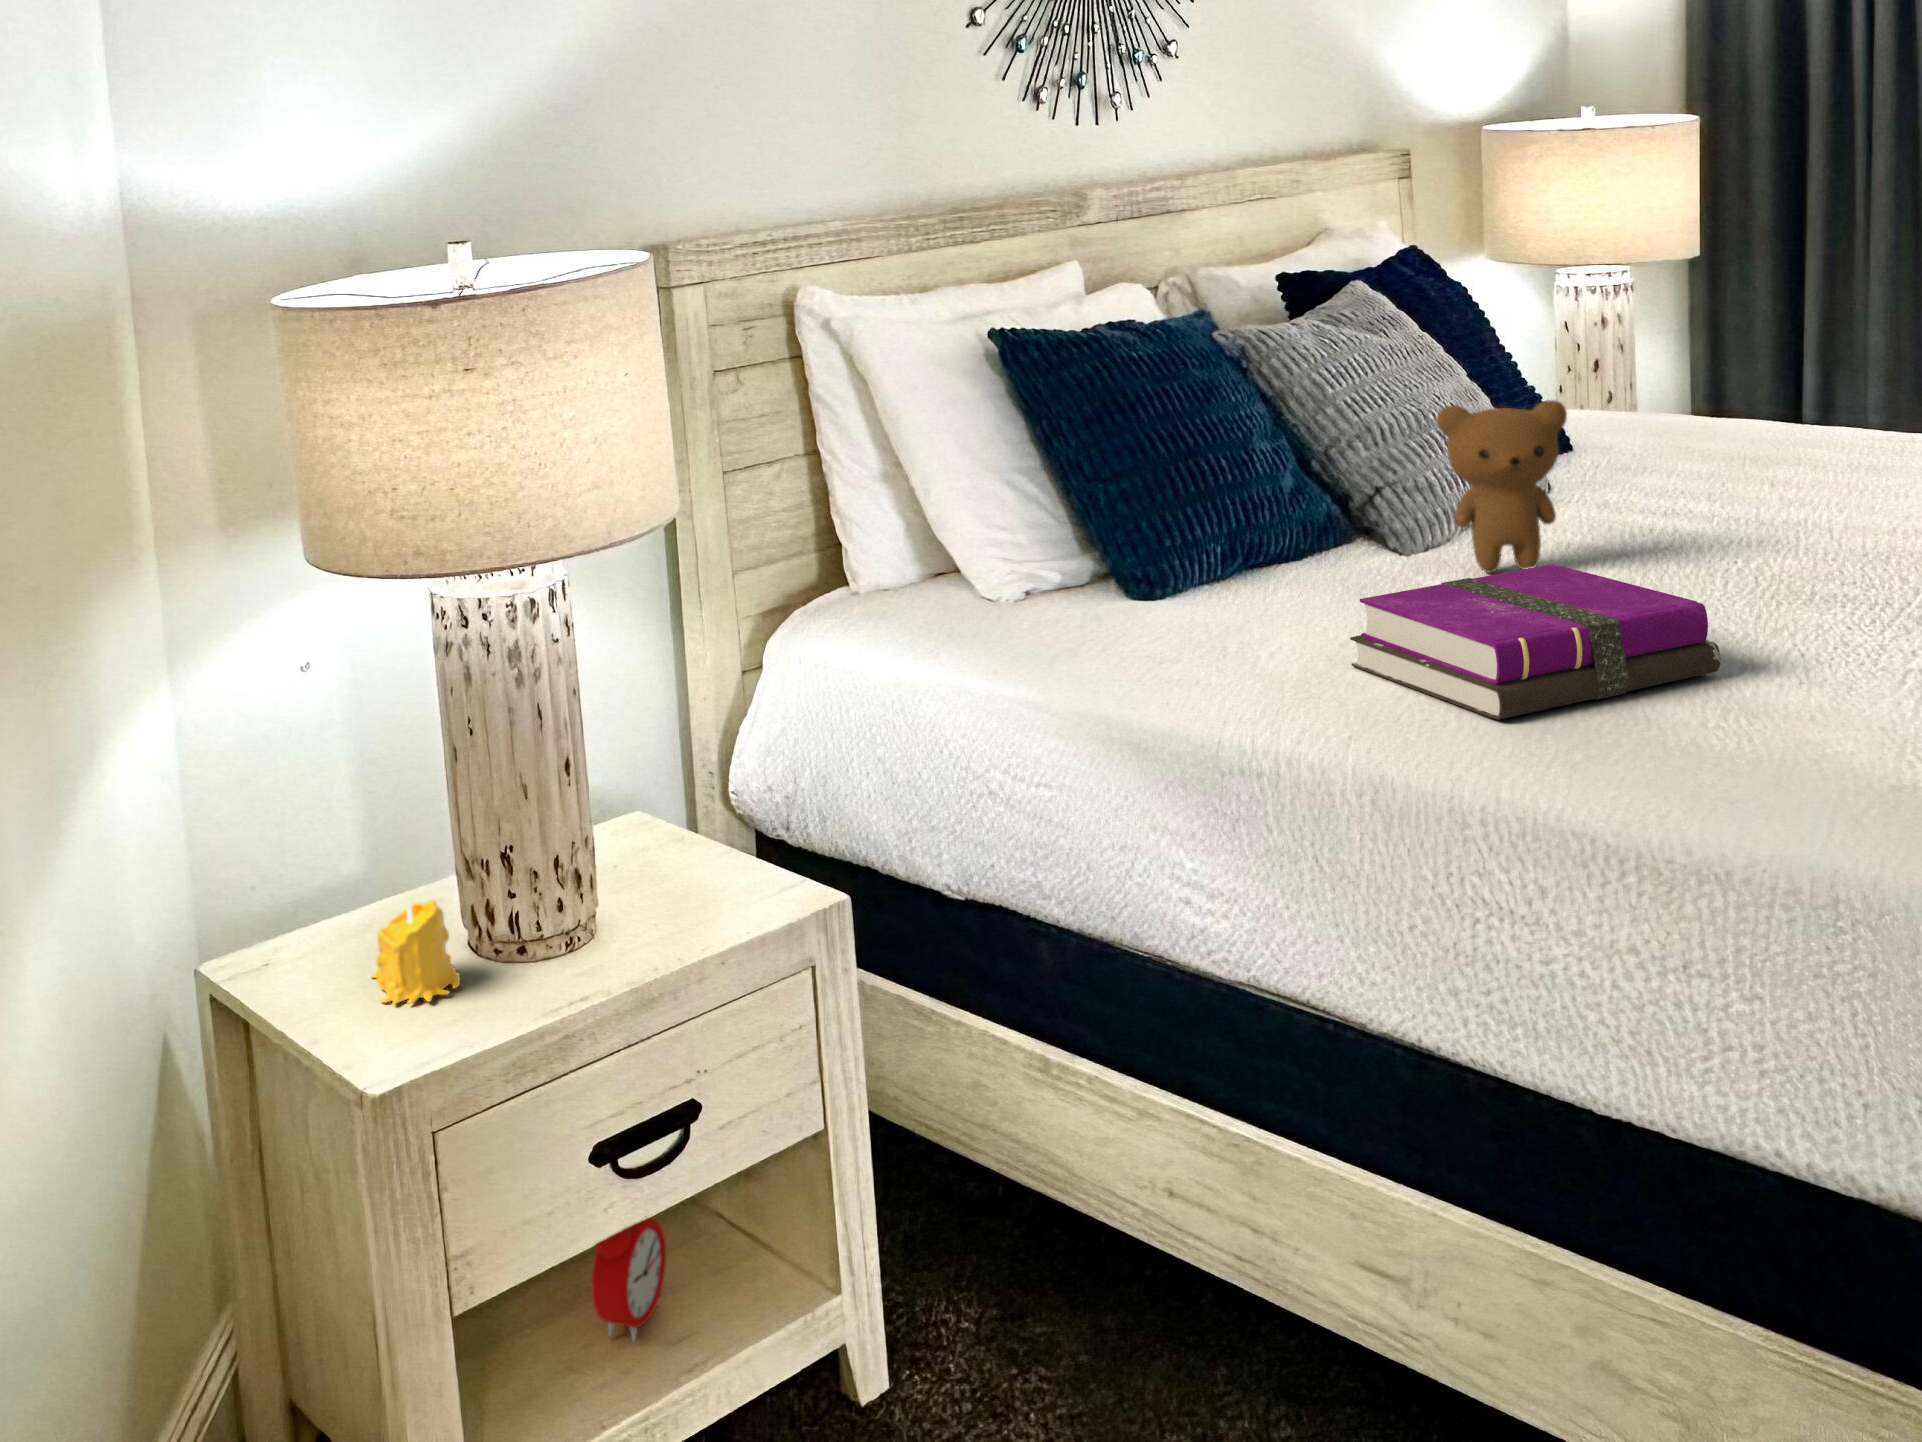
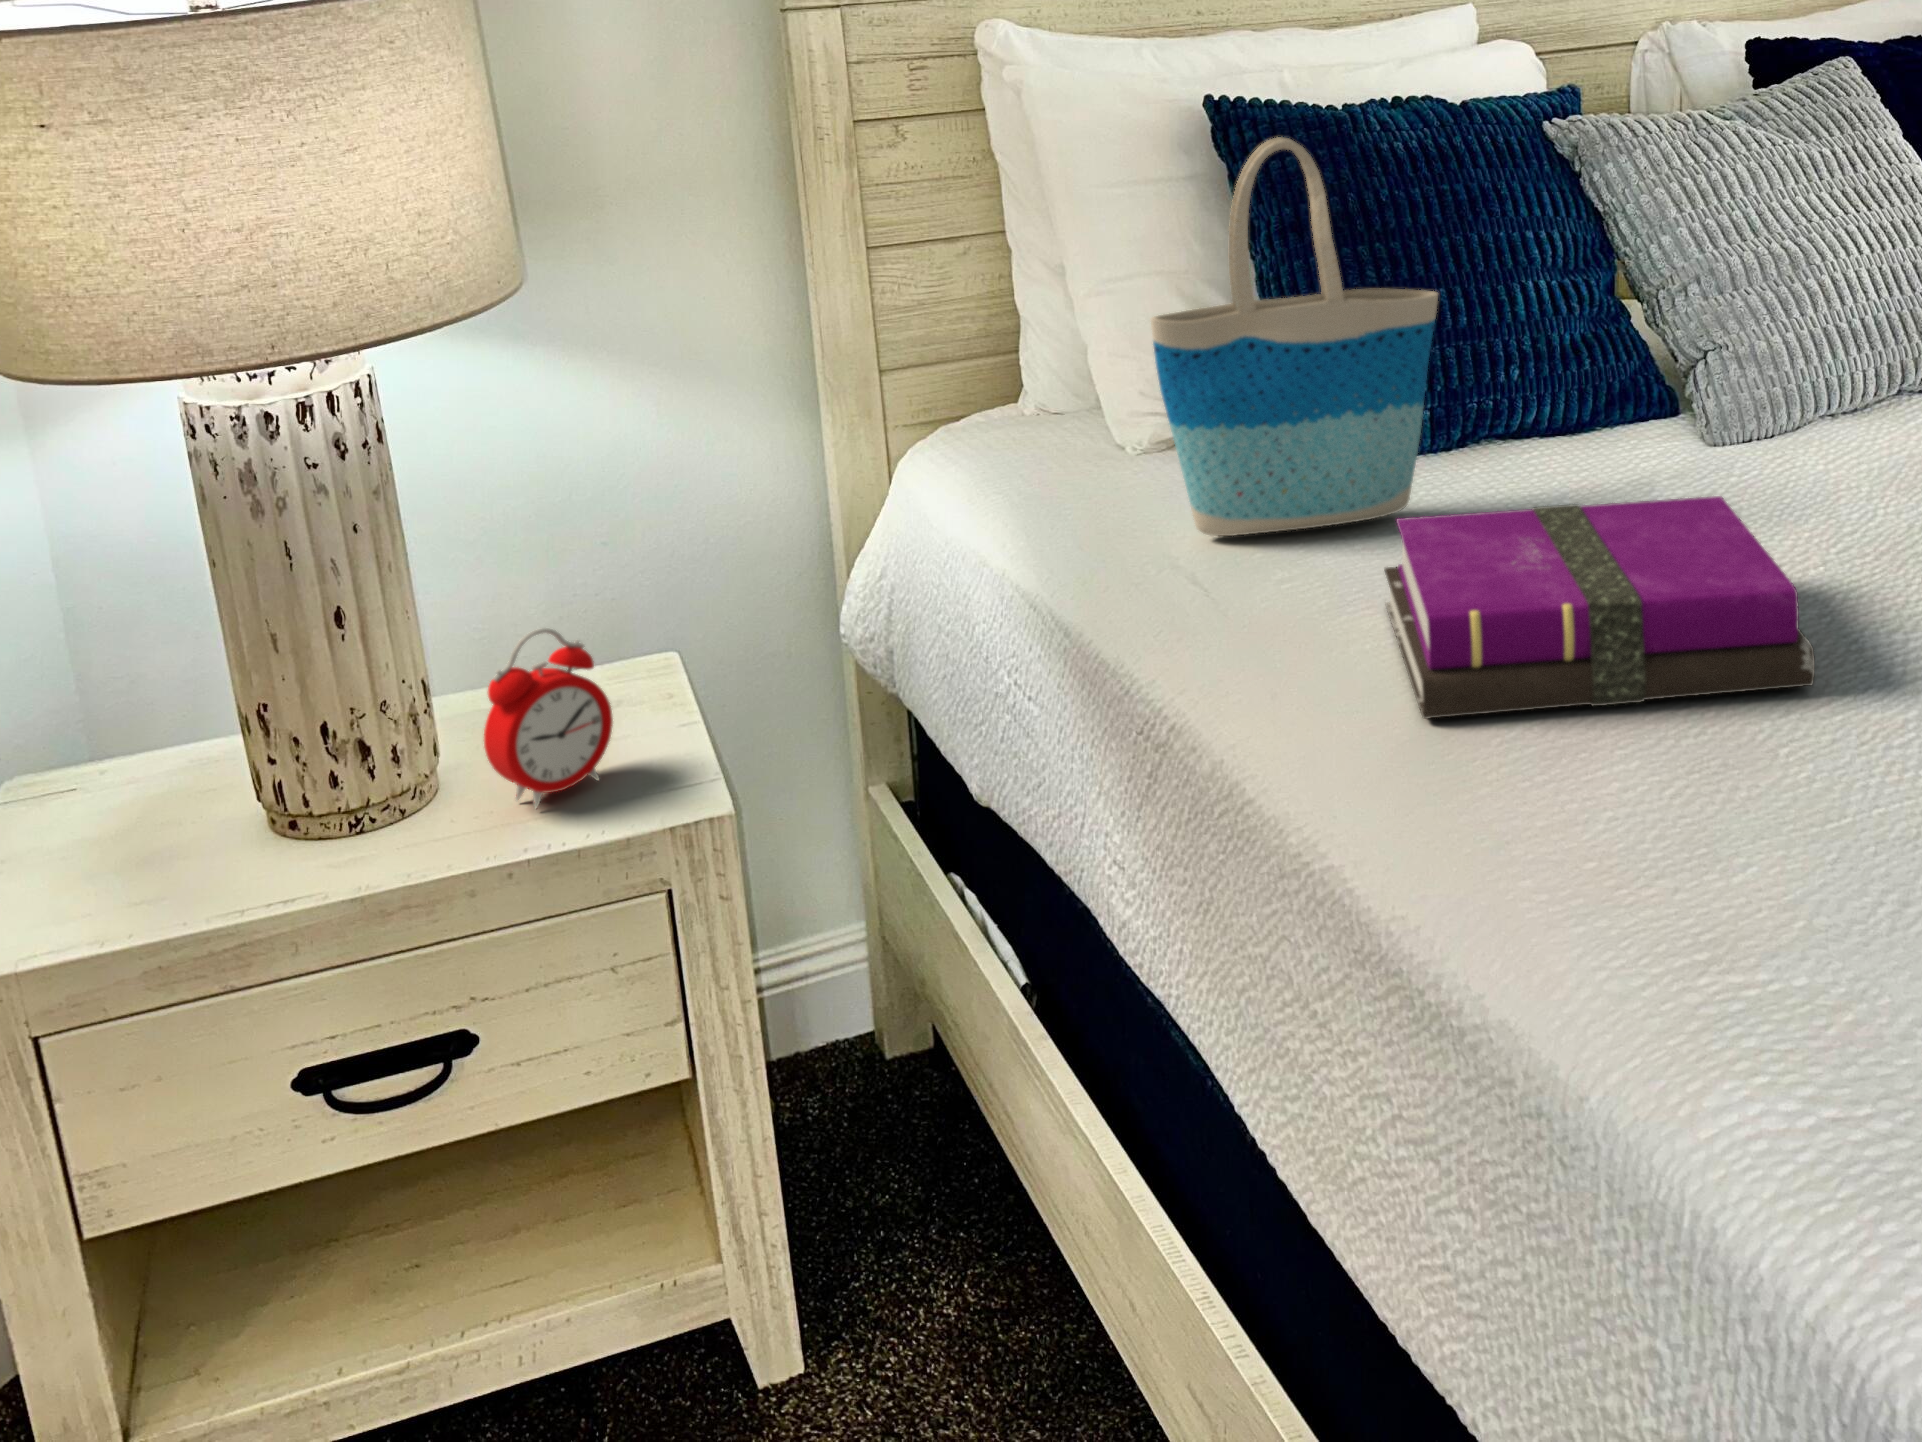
tote bag: none [1115,340,1283,642] -> present [1150,137,1438,536]
teddy bear: present [1437,400,1567,573] -> none [1717,251,1893,490]
candle: present [372,900,460,1004] -> none [81,756,202,877]
alarm clock: present [592,1218,666,1342] -> present [484,628,613,808]

